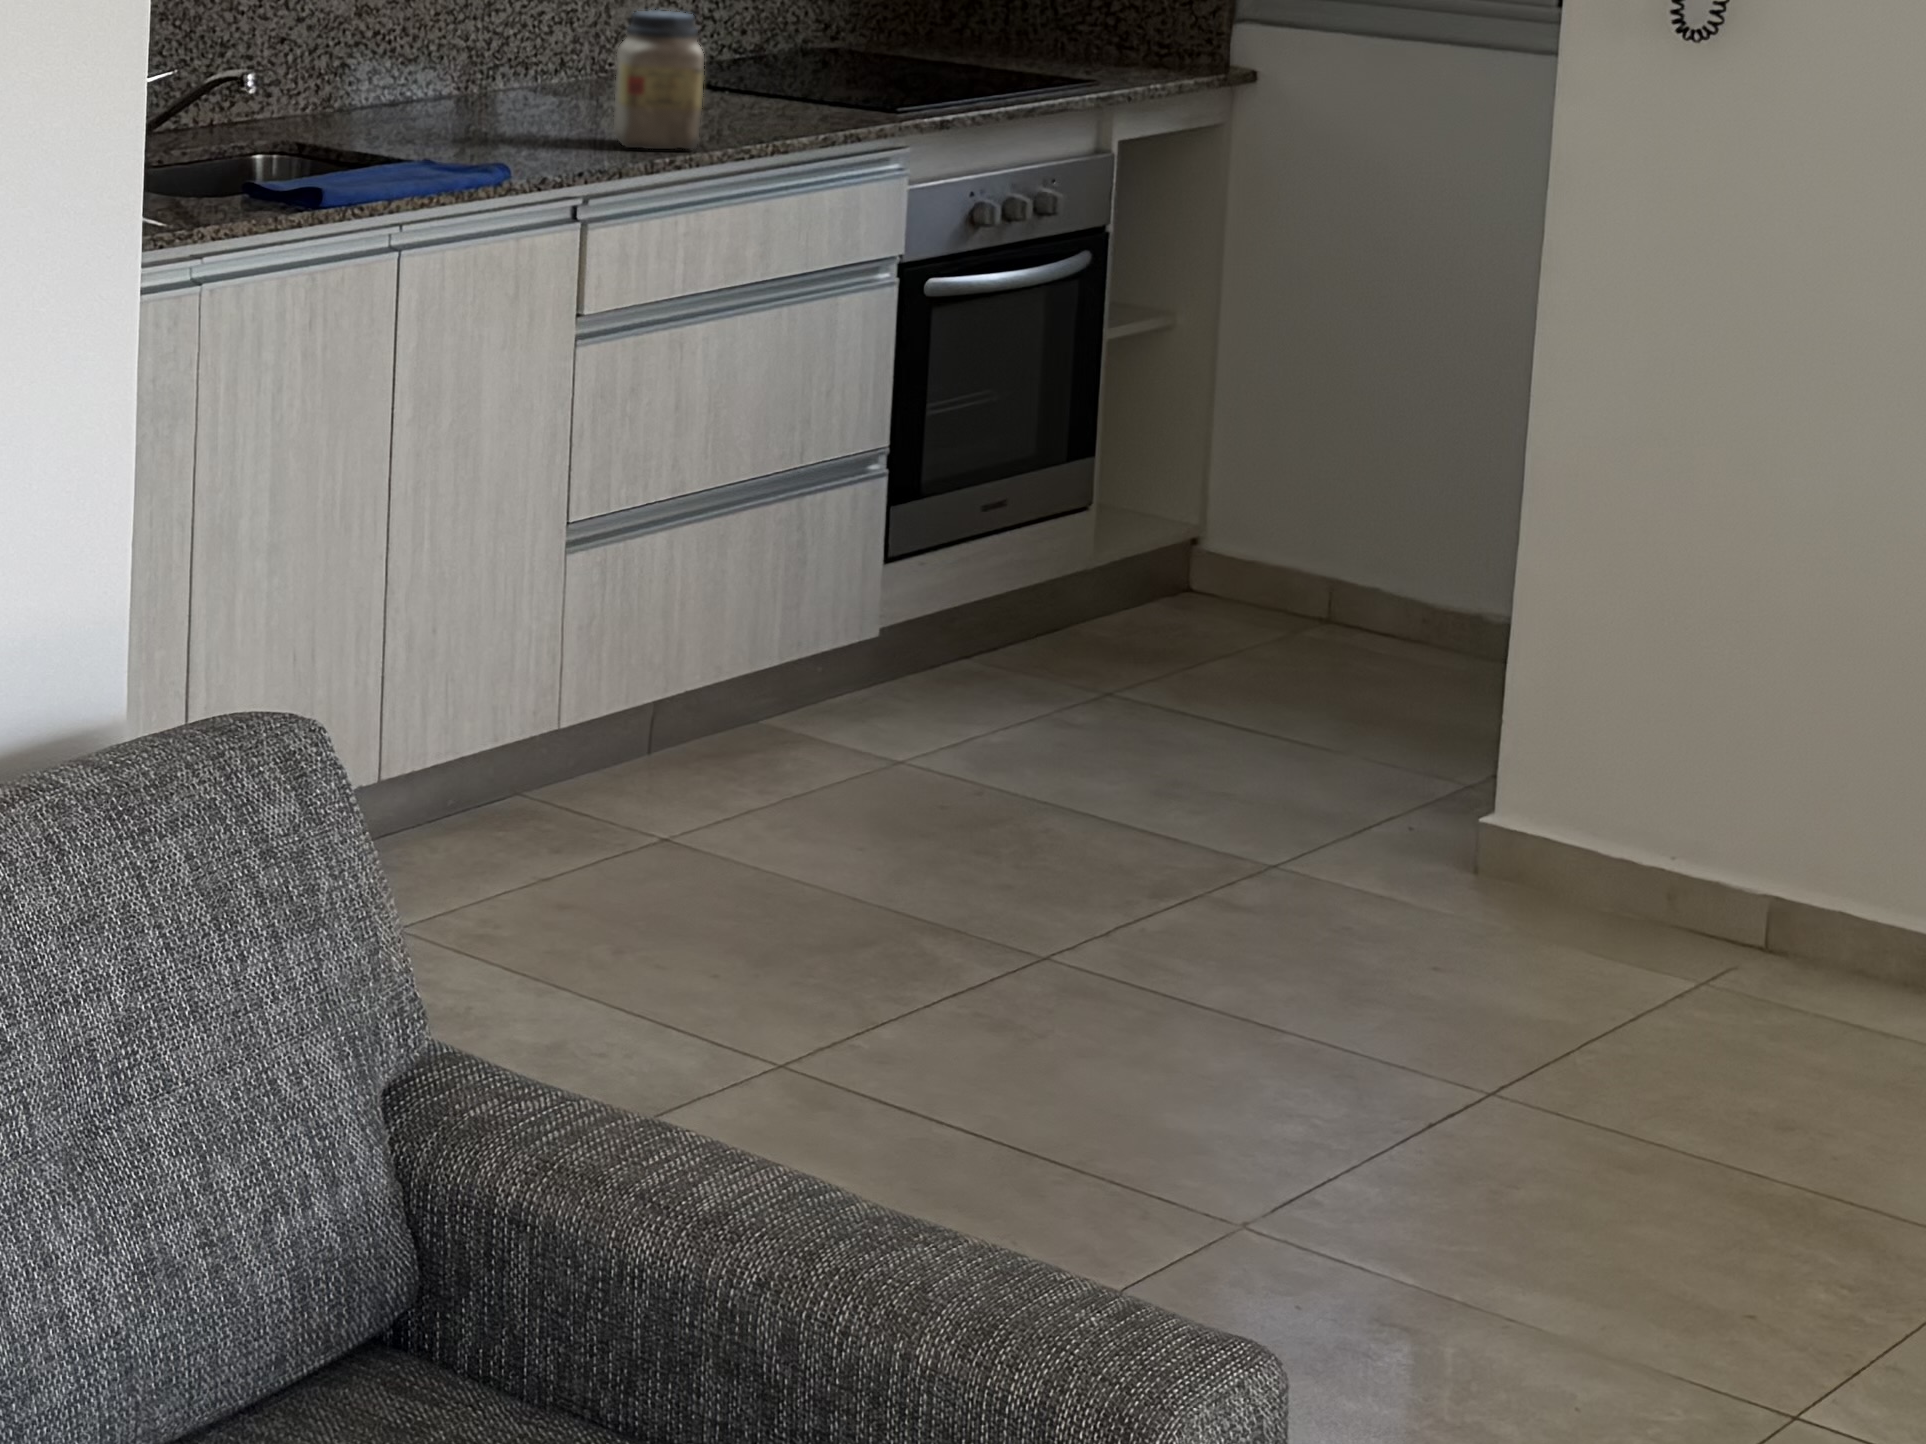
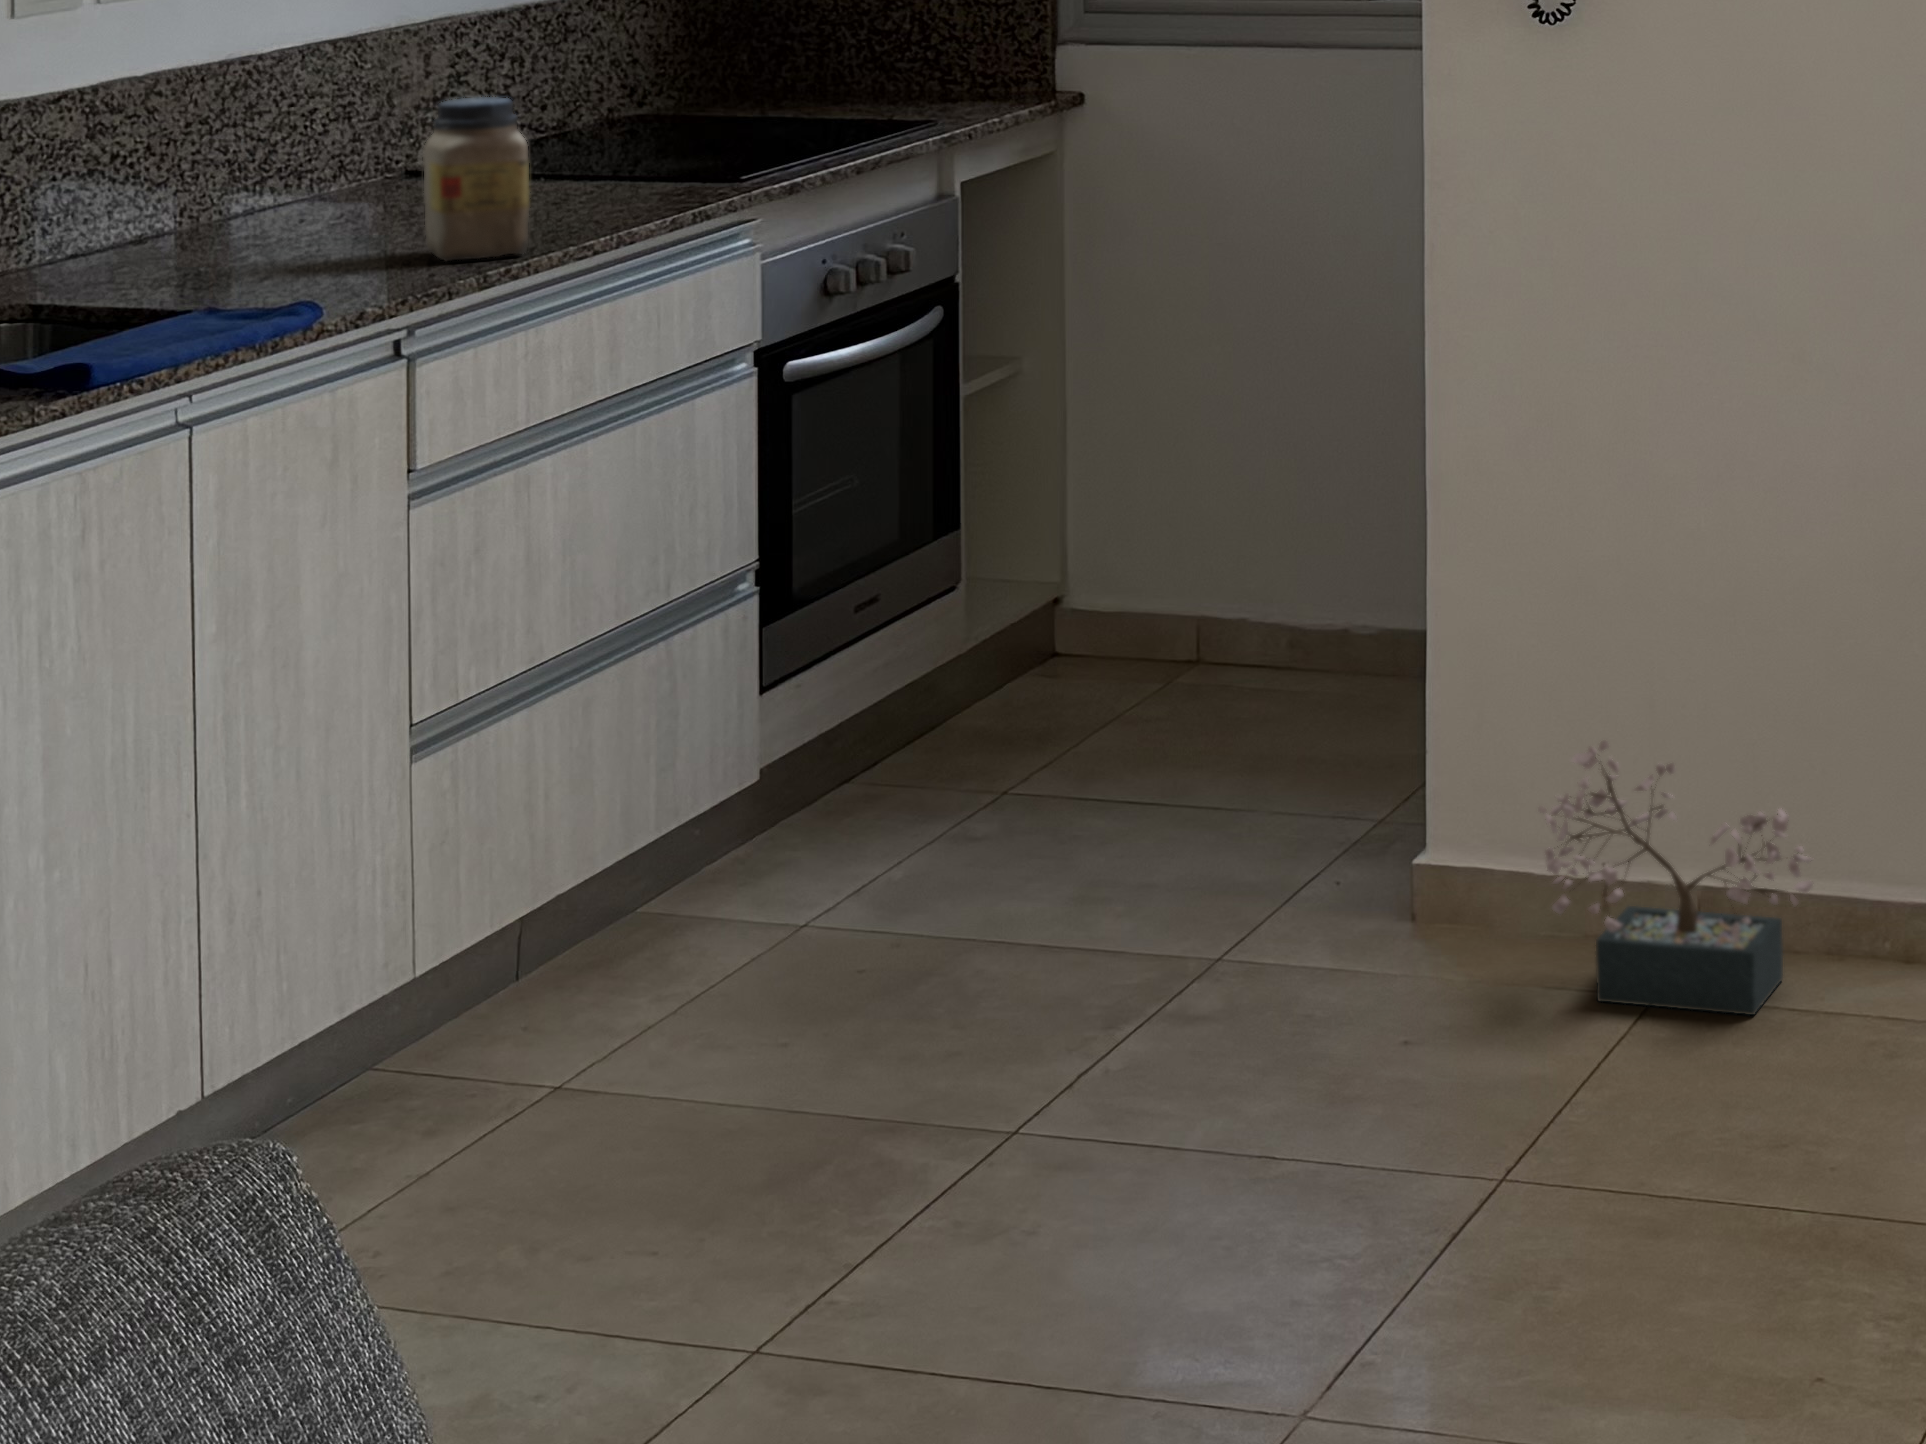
decorative plant: none [1584,733,1879,1015] -> present [1539,741,1813,1015]

